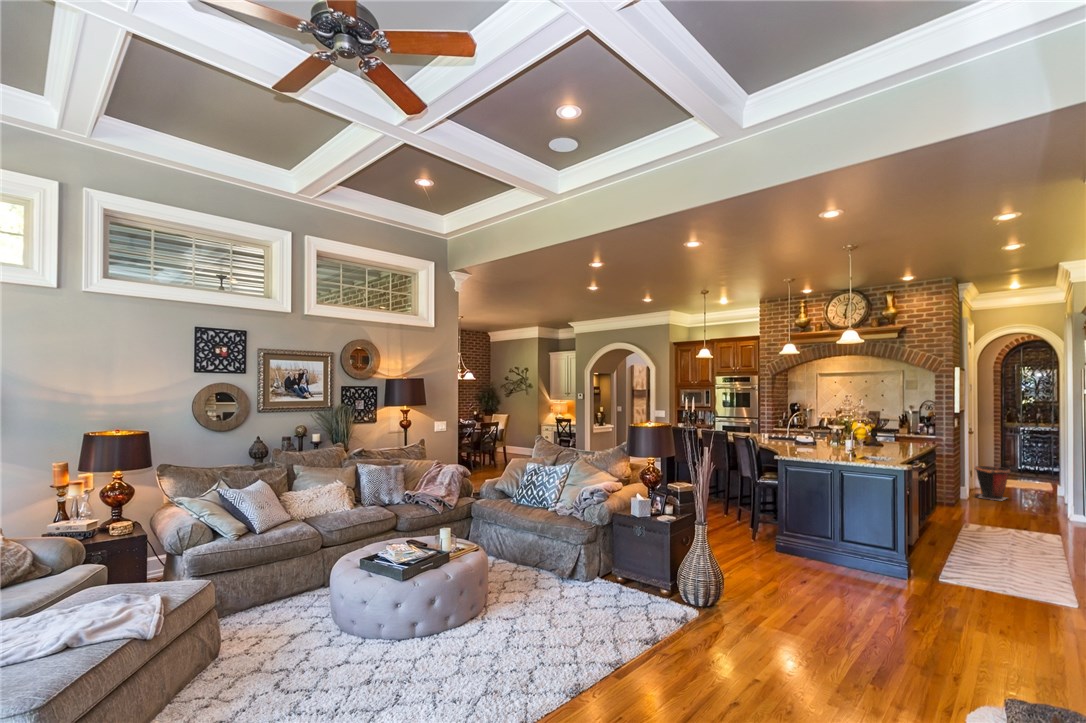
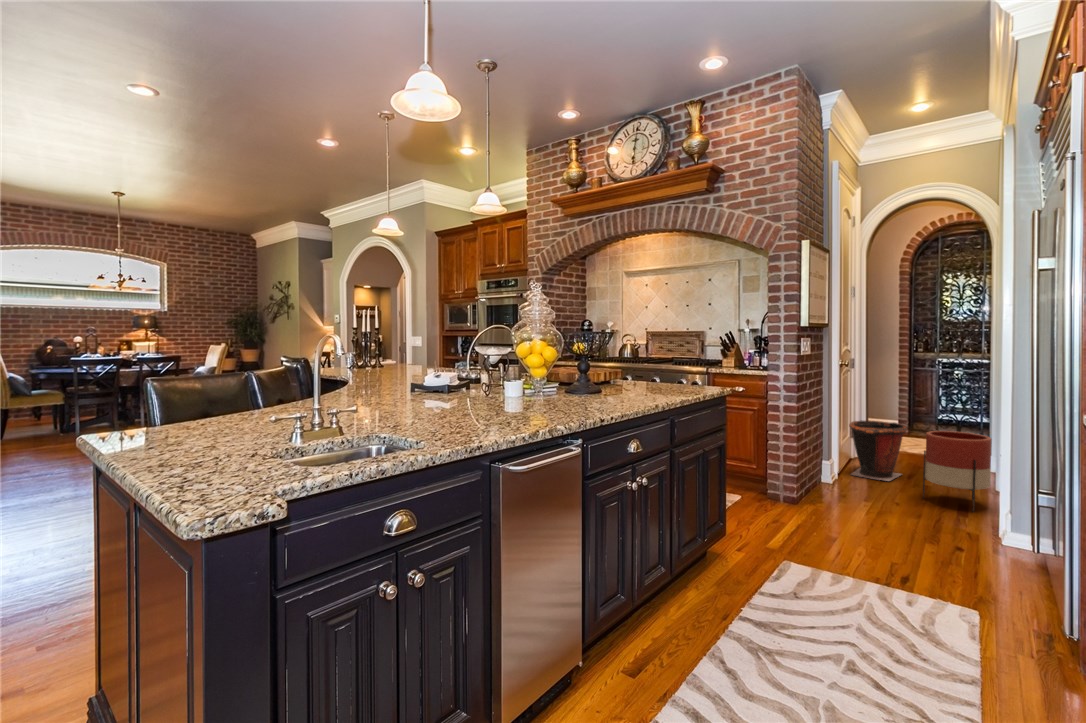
planter: none [1024,471,1061,514] -> present [923,431,991,512]

